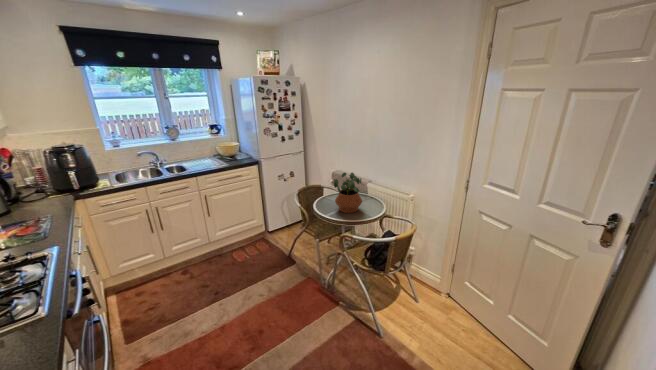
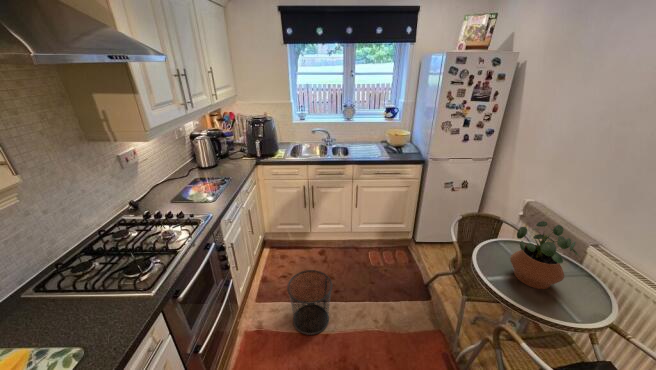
waste bin: none [168,276,220,341] -> present [287,270,332,335]

